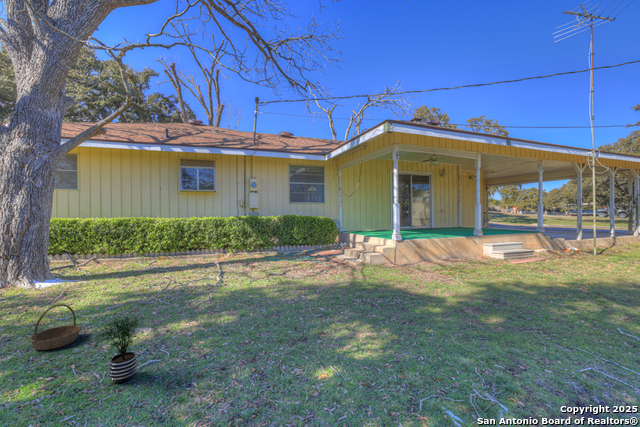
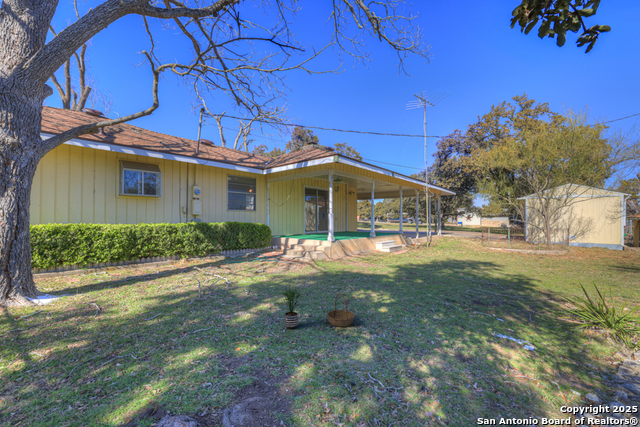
basket: present [30,304,81,350] -> present [327,293,355,327]

